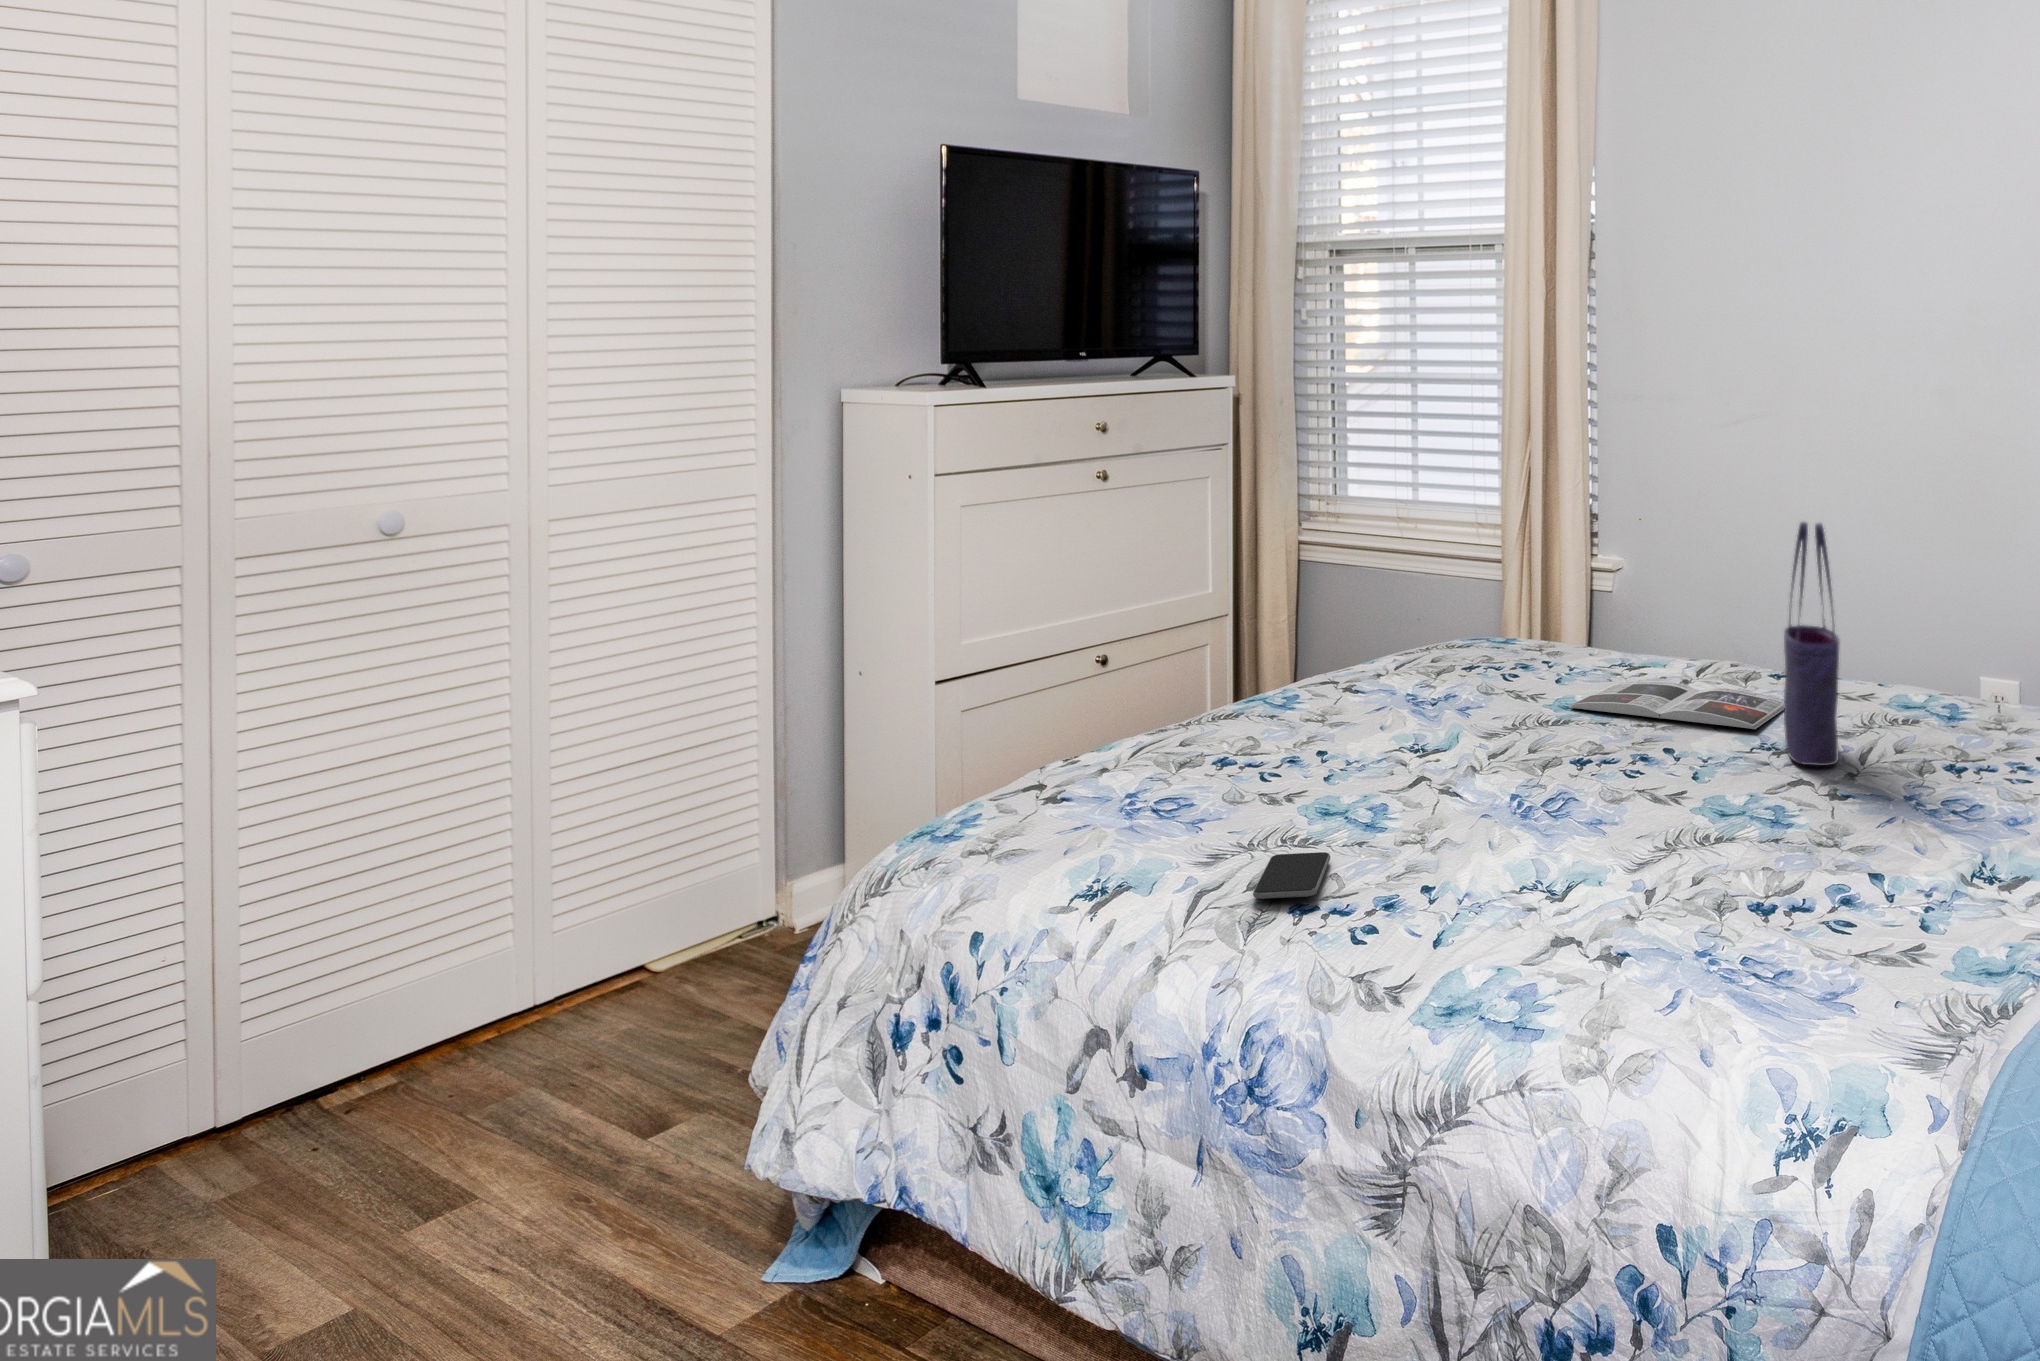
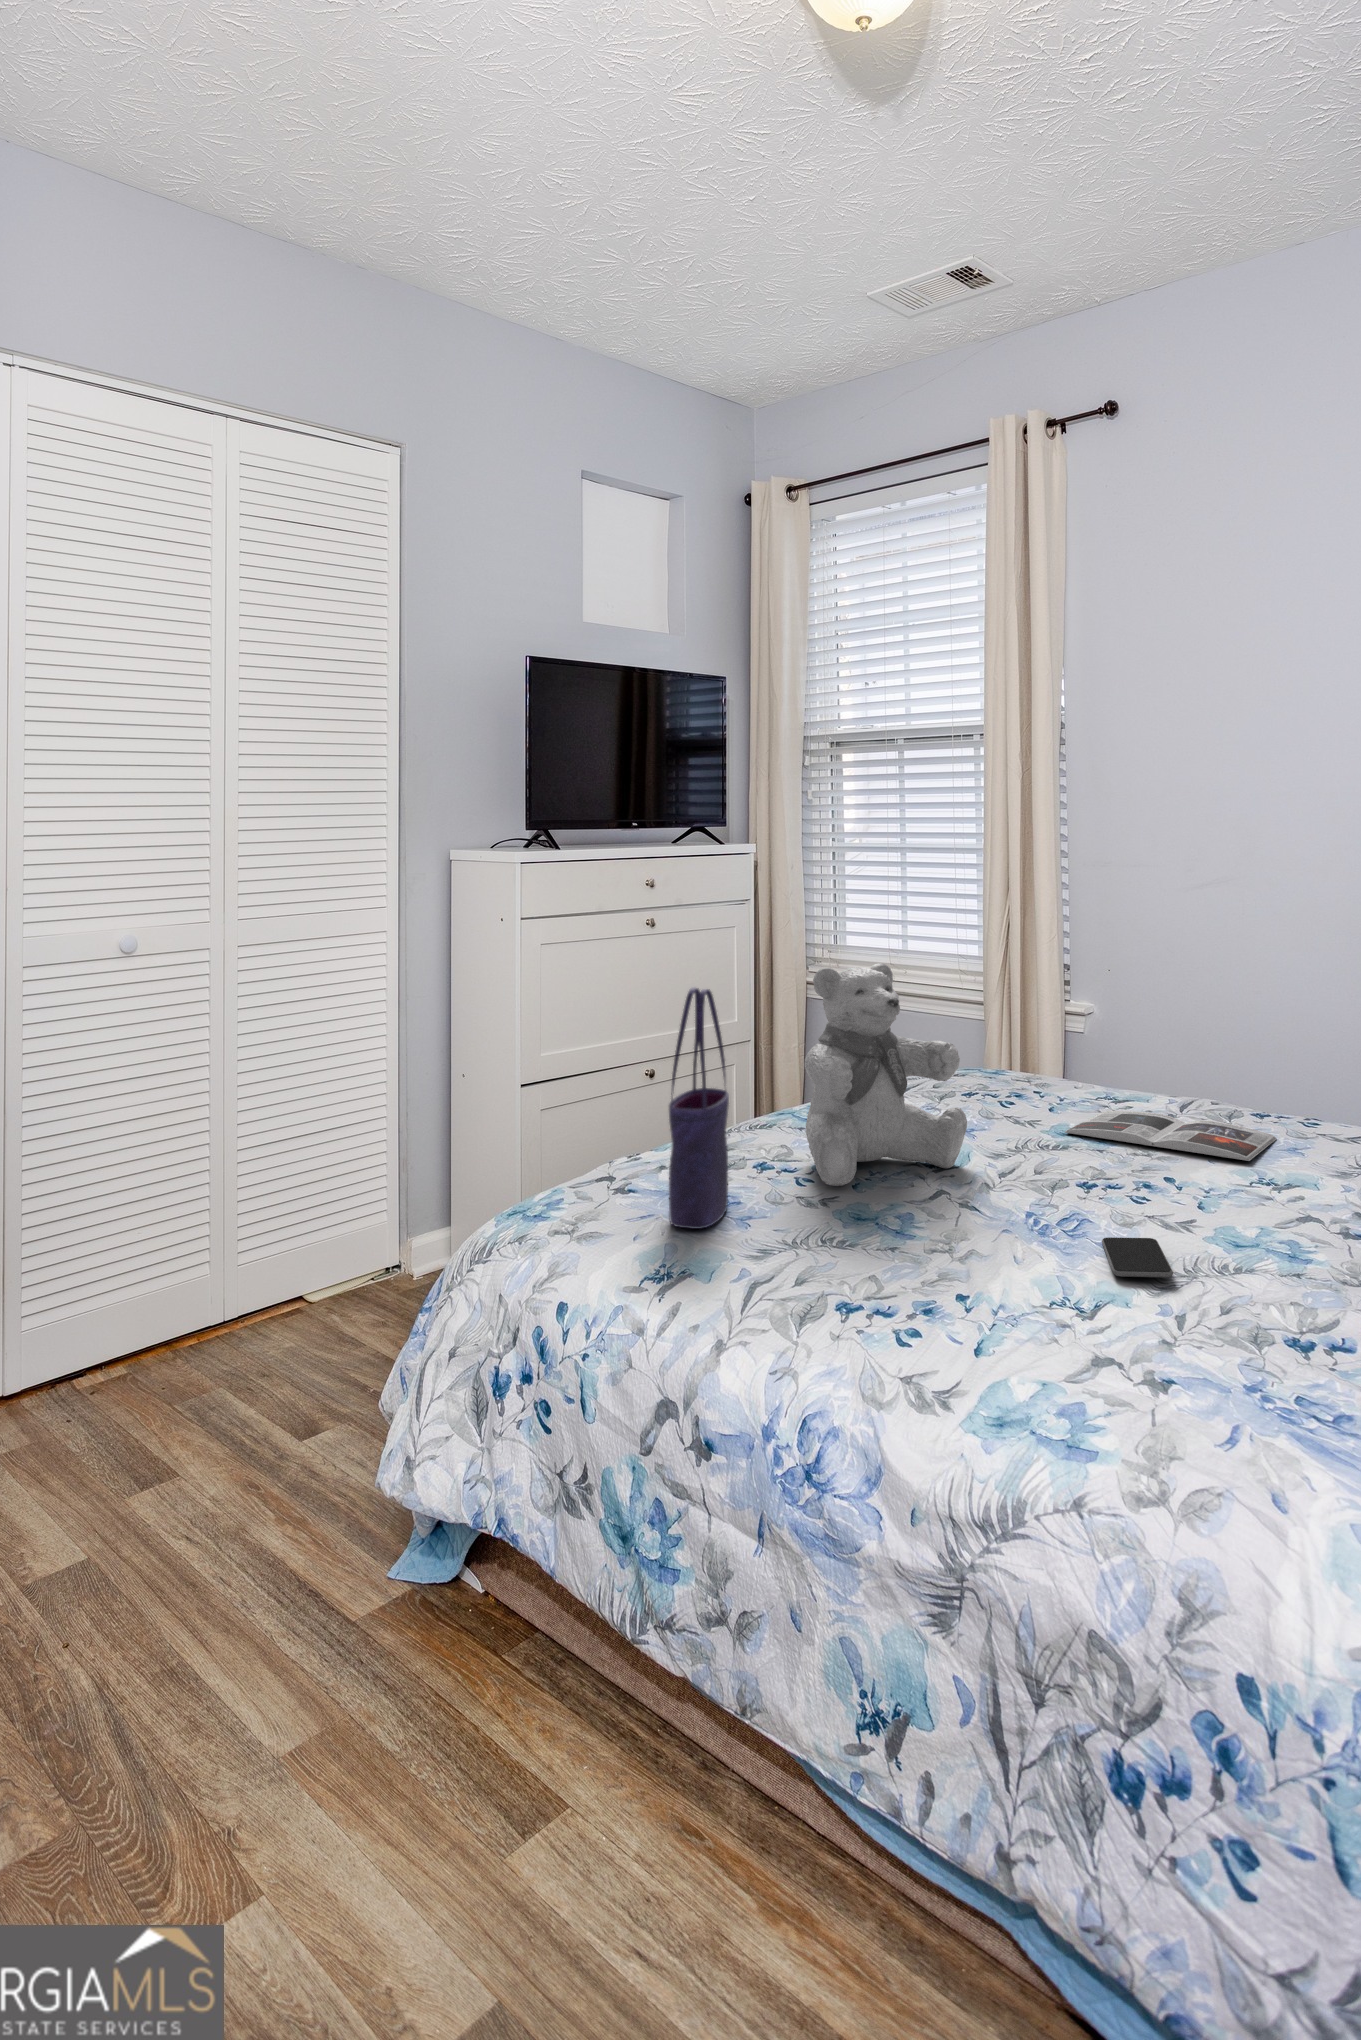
teddy bear: none [1274,521,1456,778] -> present [804,963,967,1186]
tote bag: present [1784,522,1840,766] -> present [669,987,729,1229]
smartphone: present [1253,852,1330,899] -> present [1102,1237,1173,1277]

